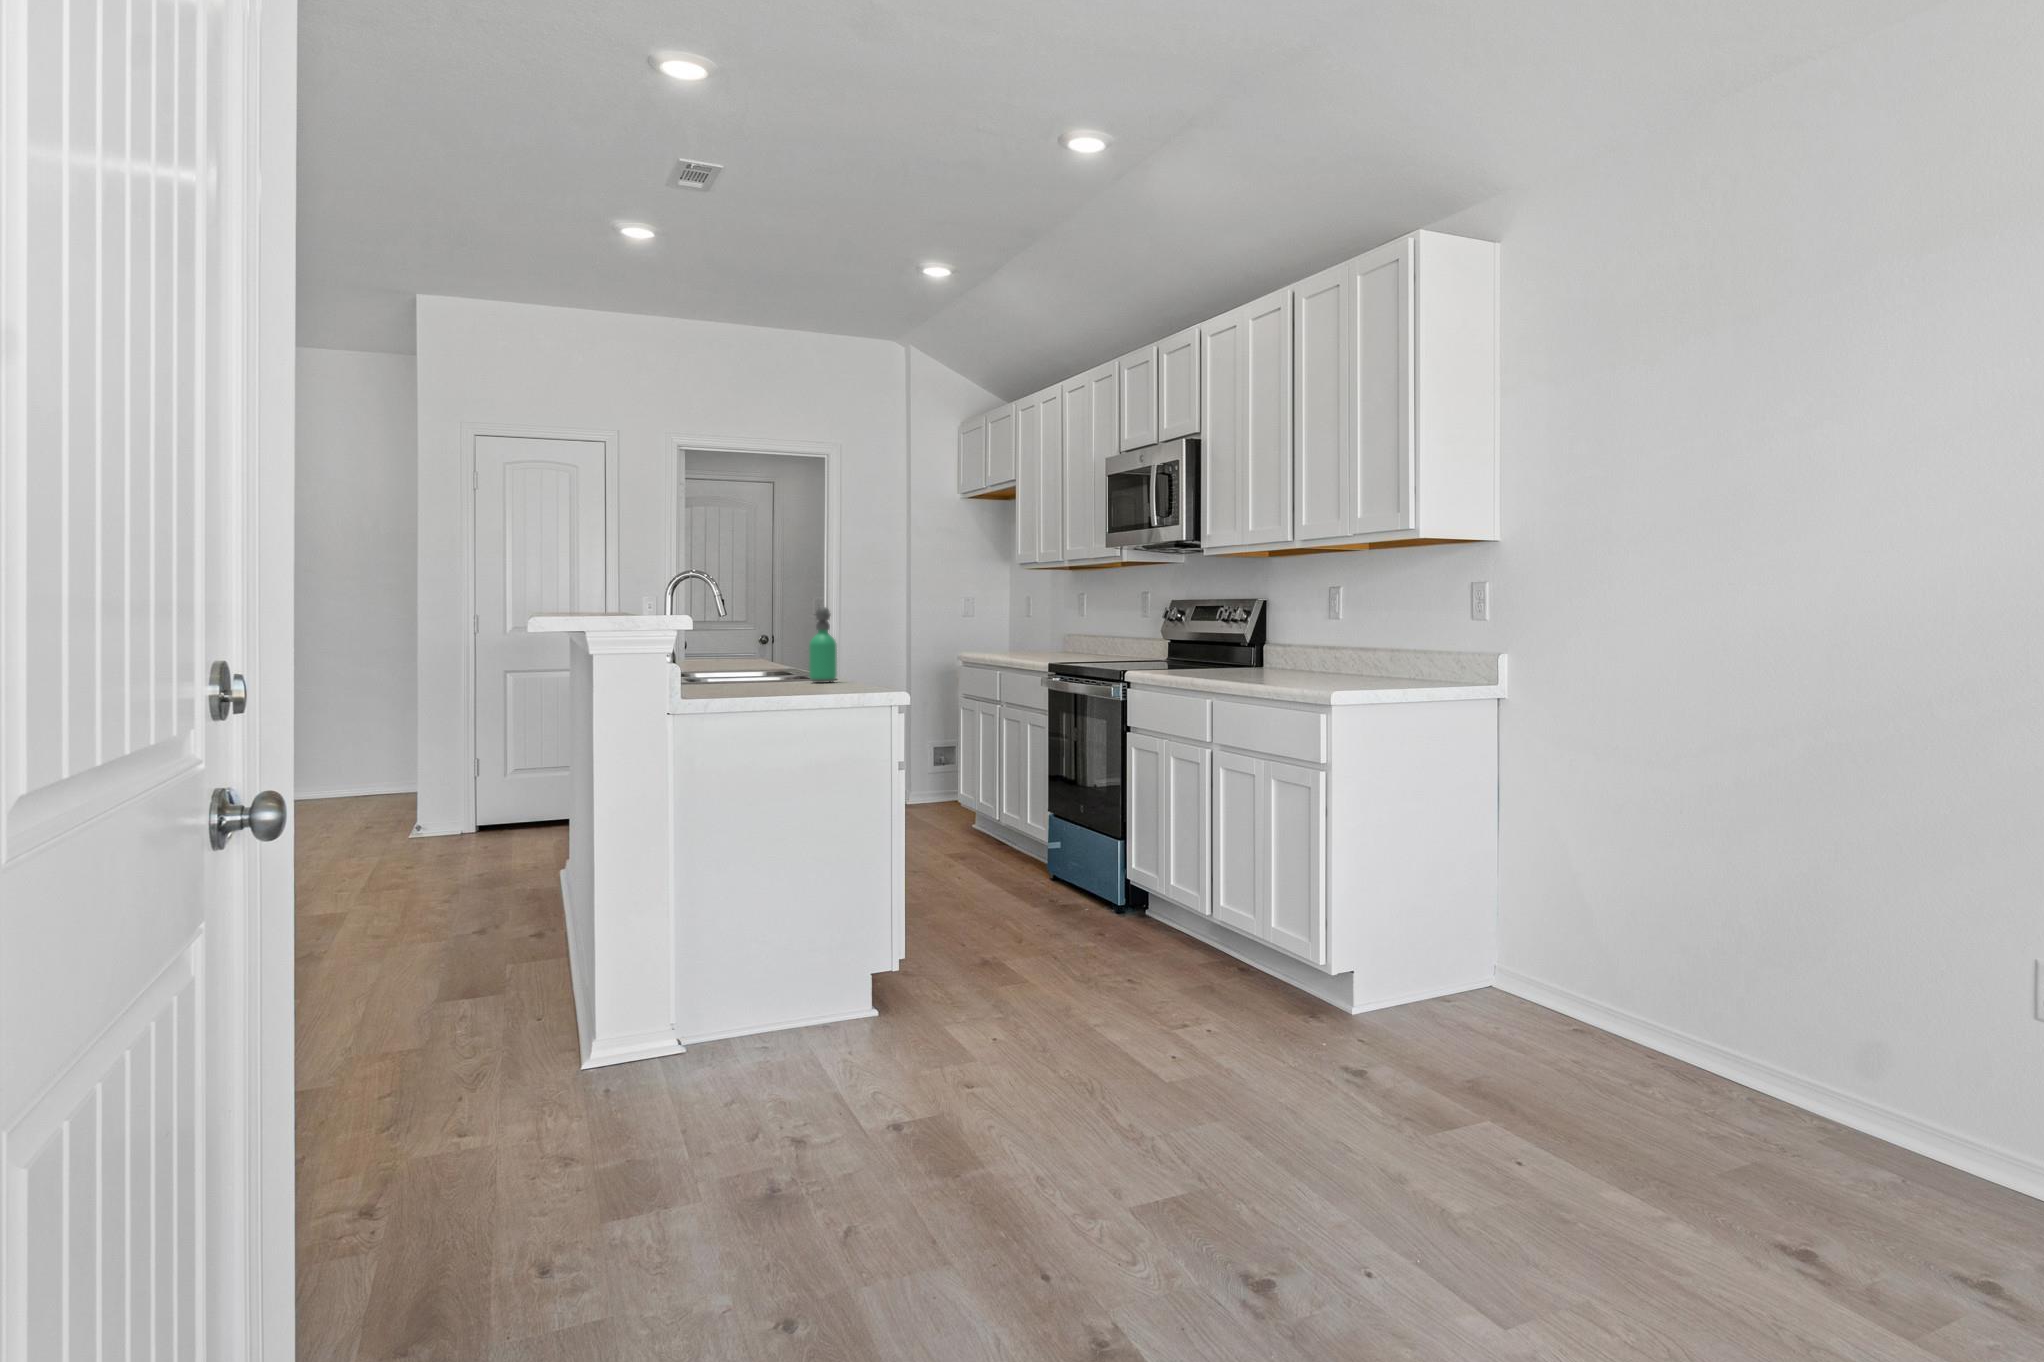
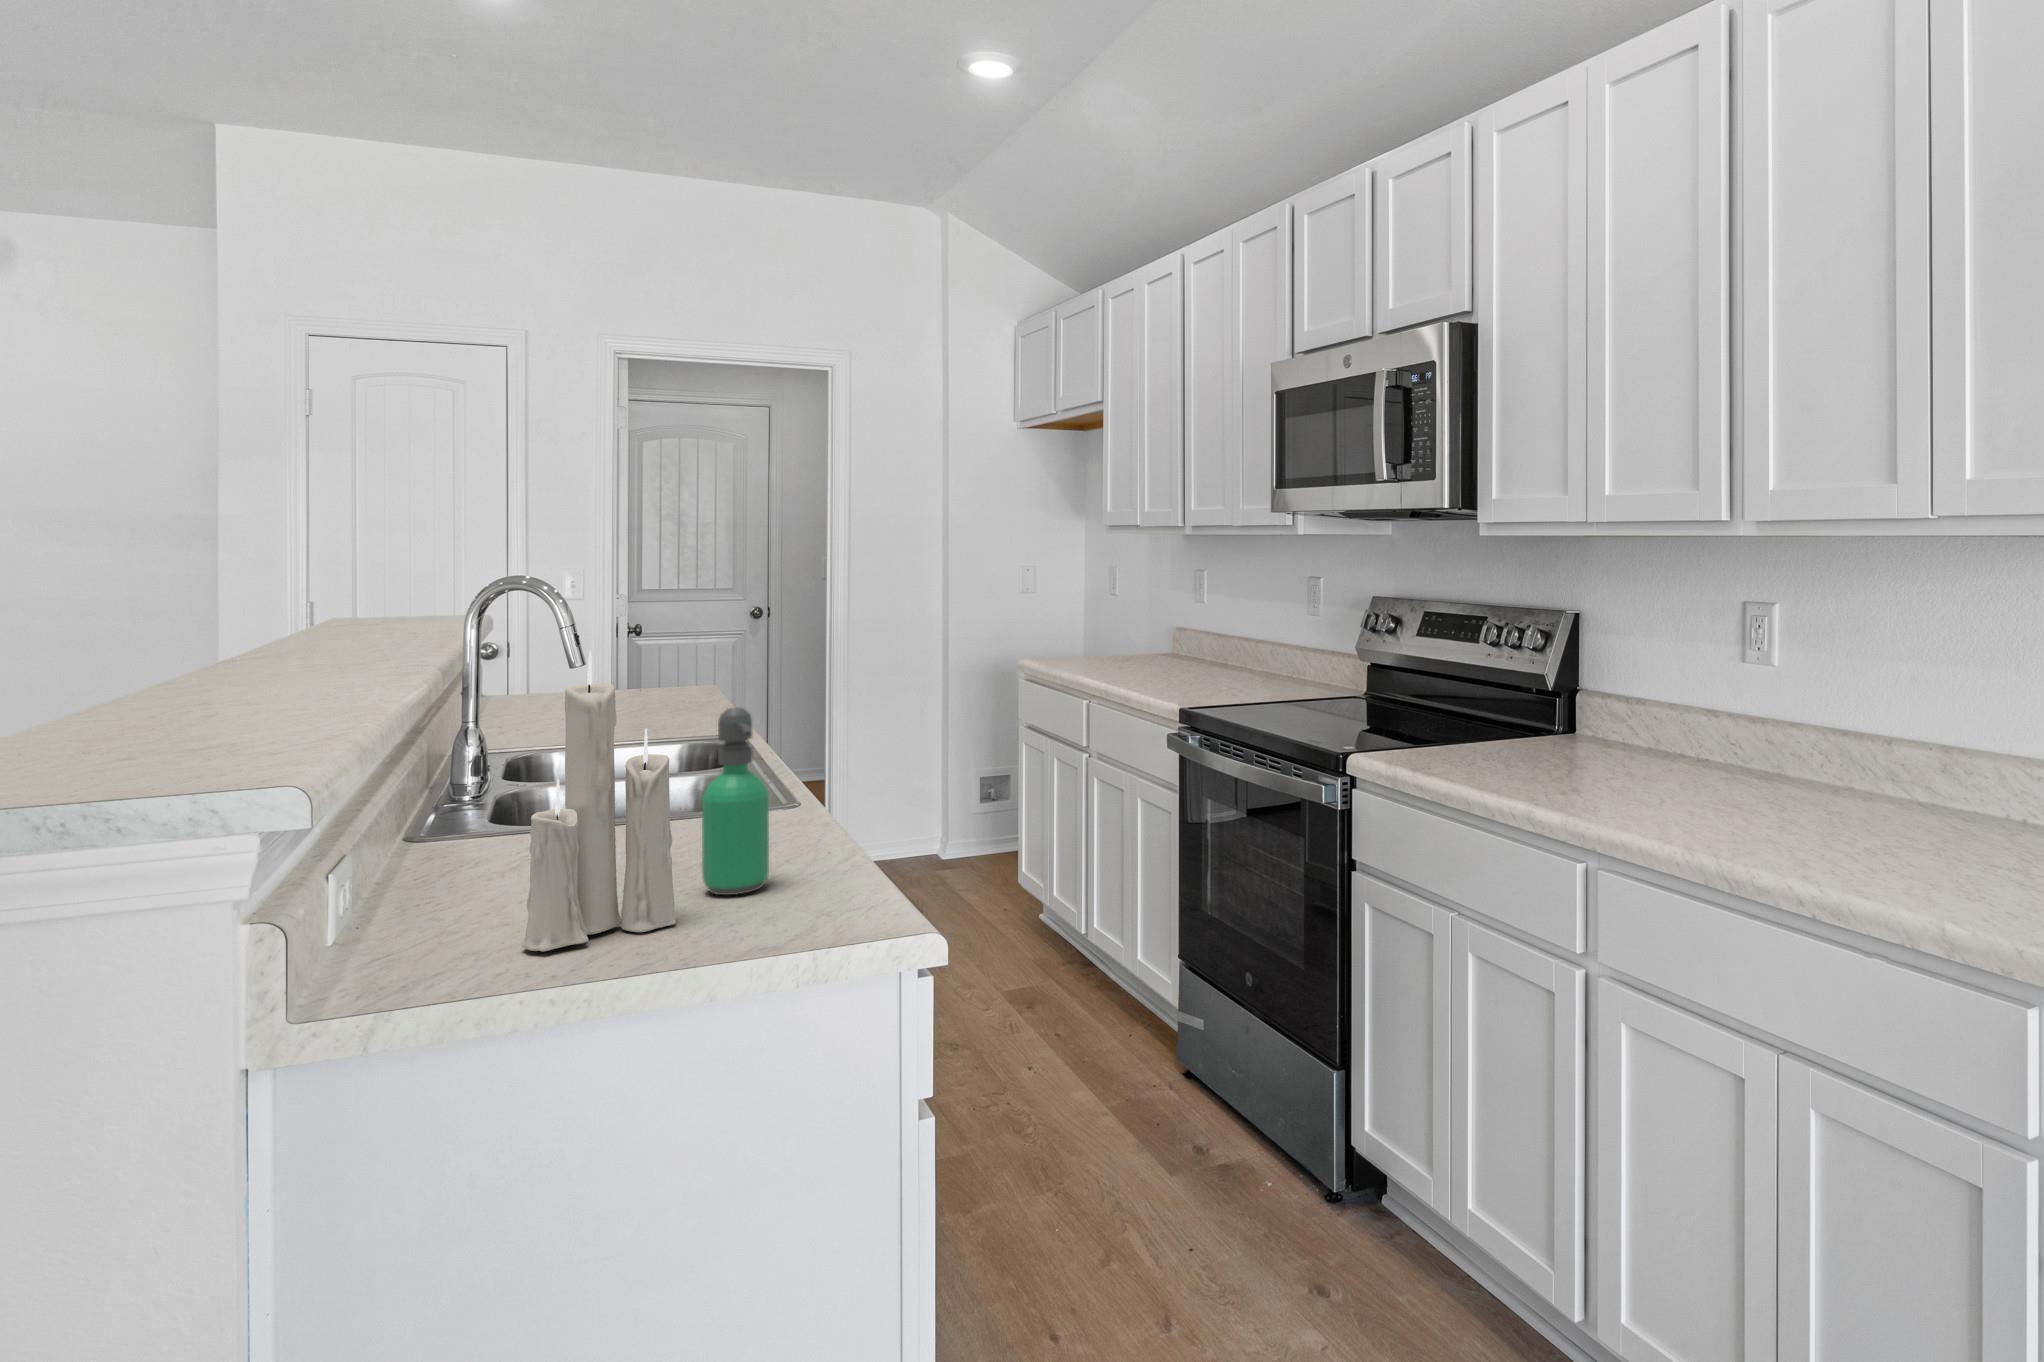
candle: none [750,570,805,685] -> present [521,651,676,951]

